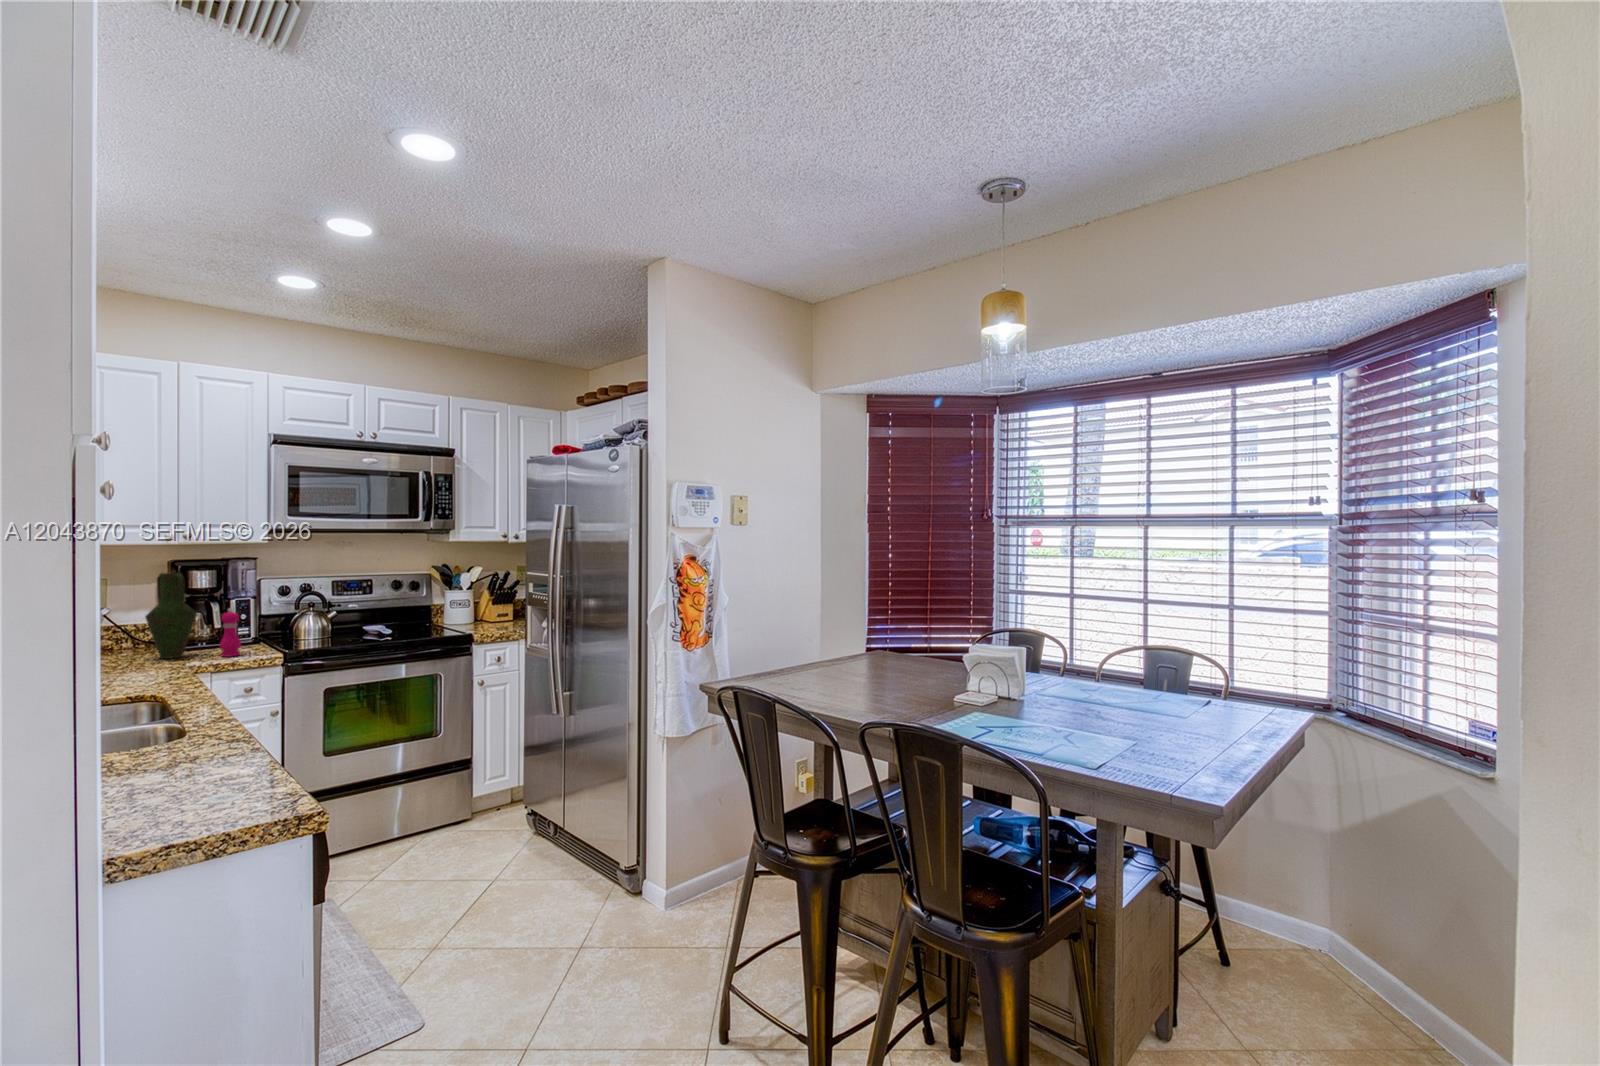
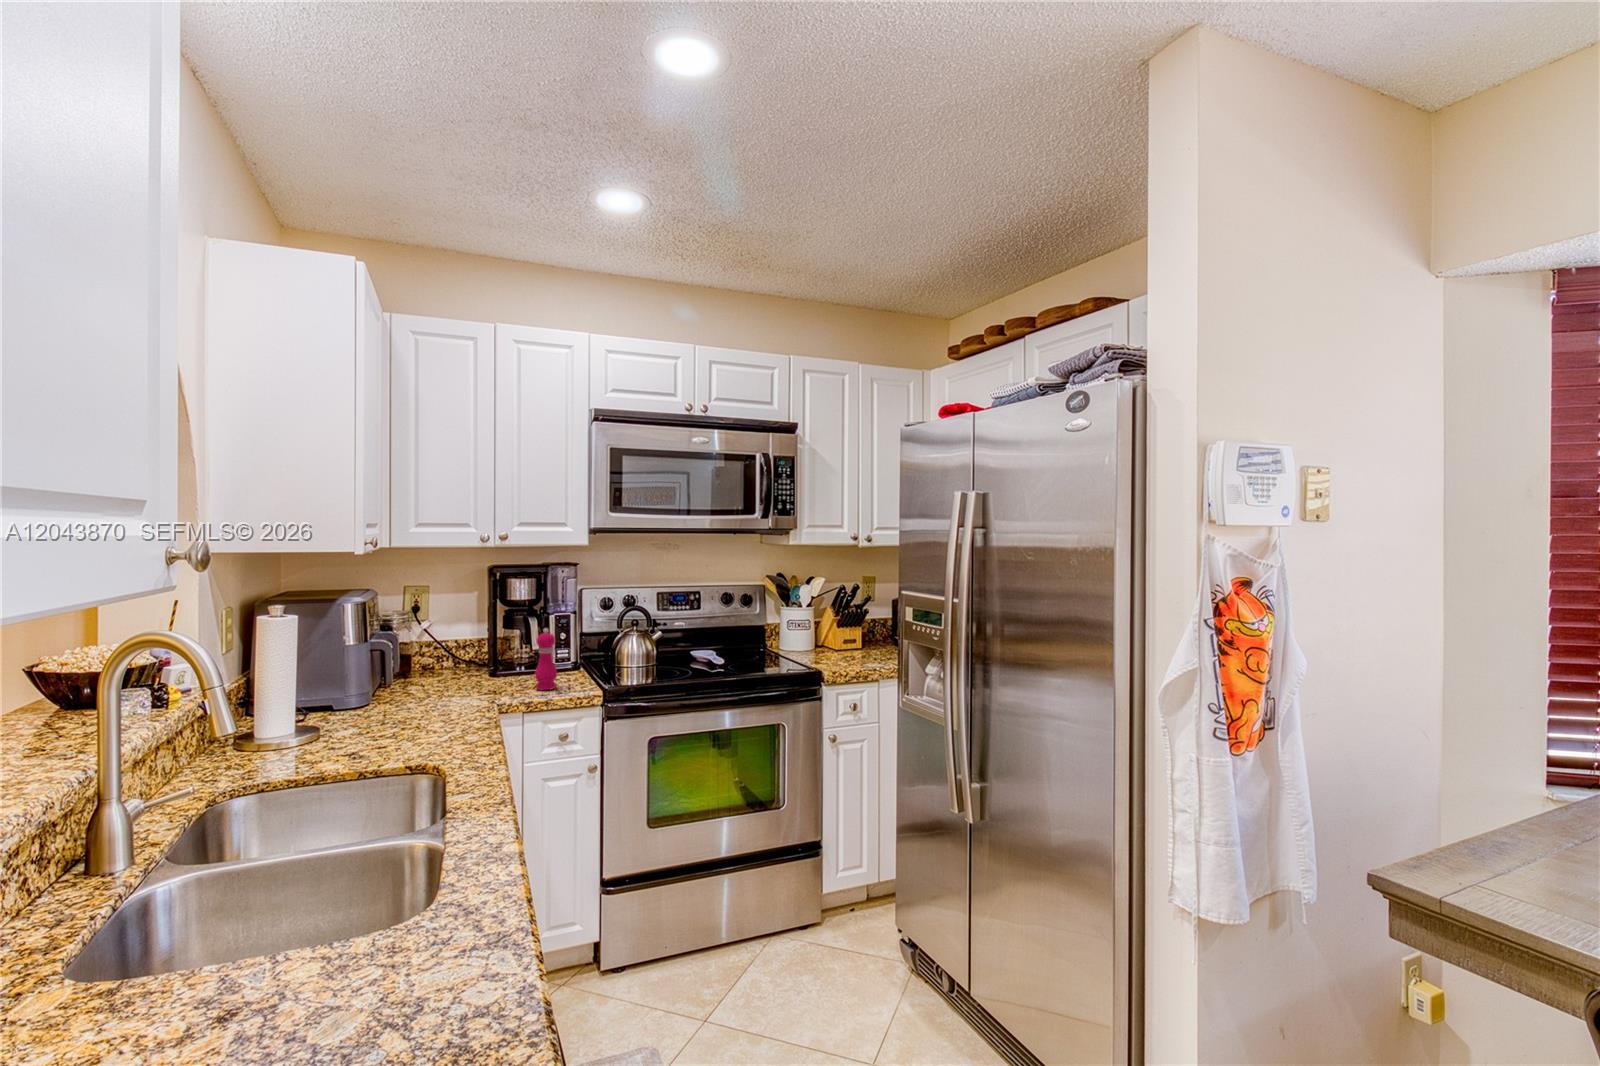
vase: present [145,573,197,659] -> none [459,581,513,688]

